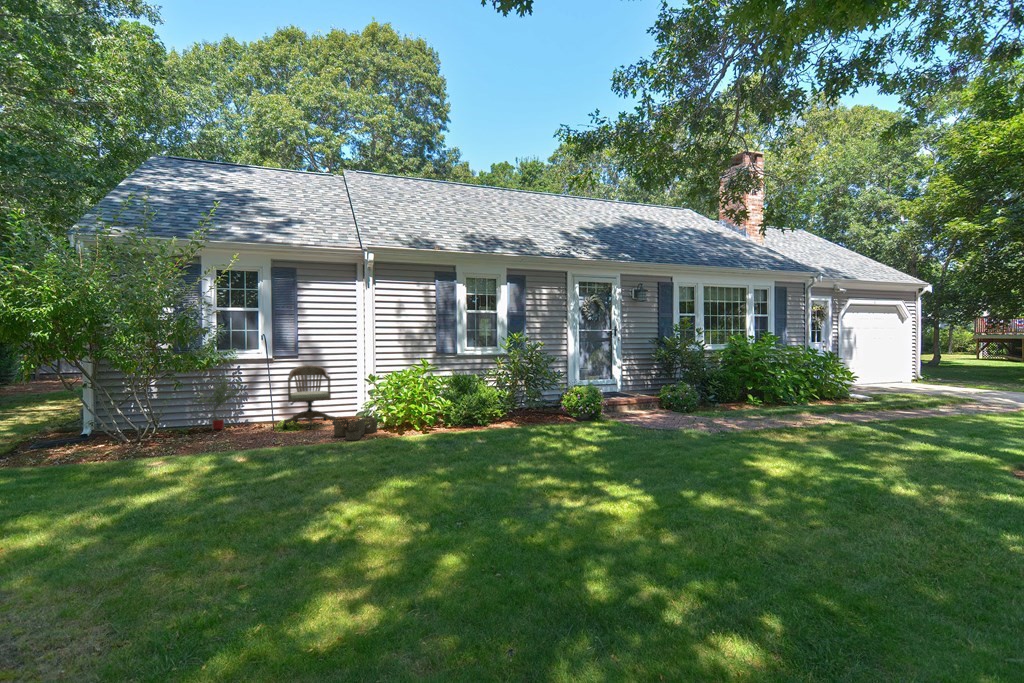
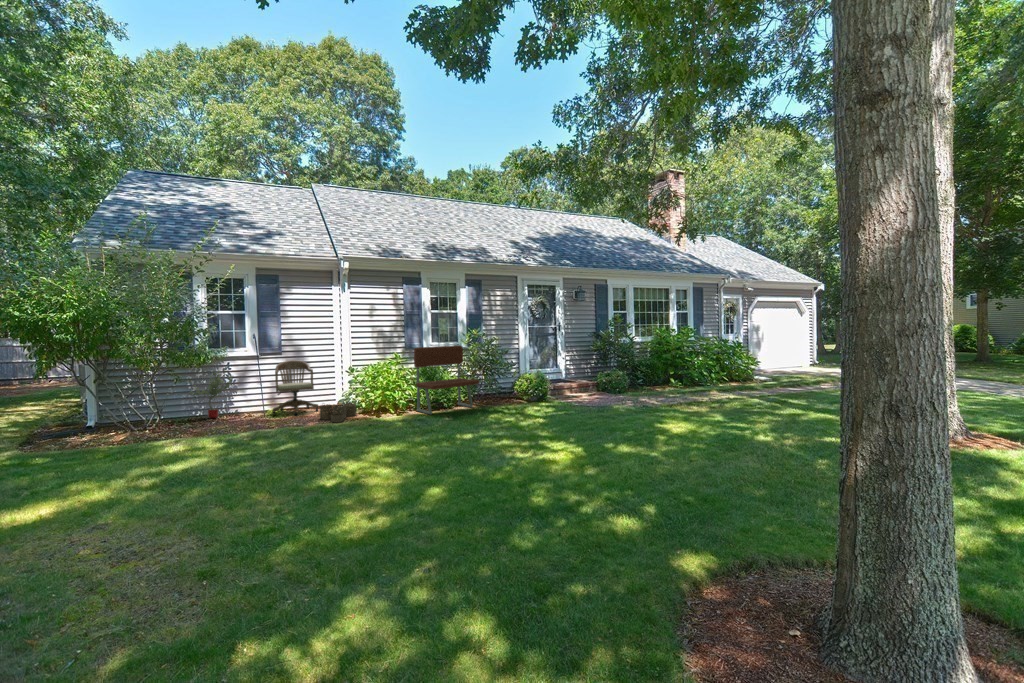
bench: none [444,352,521,434] -> present [414,345,479,414]

